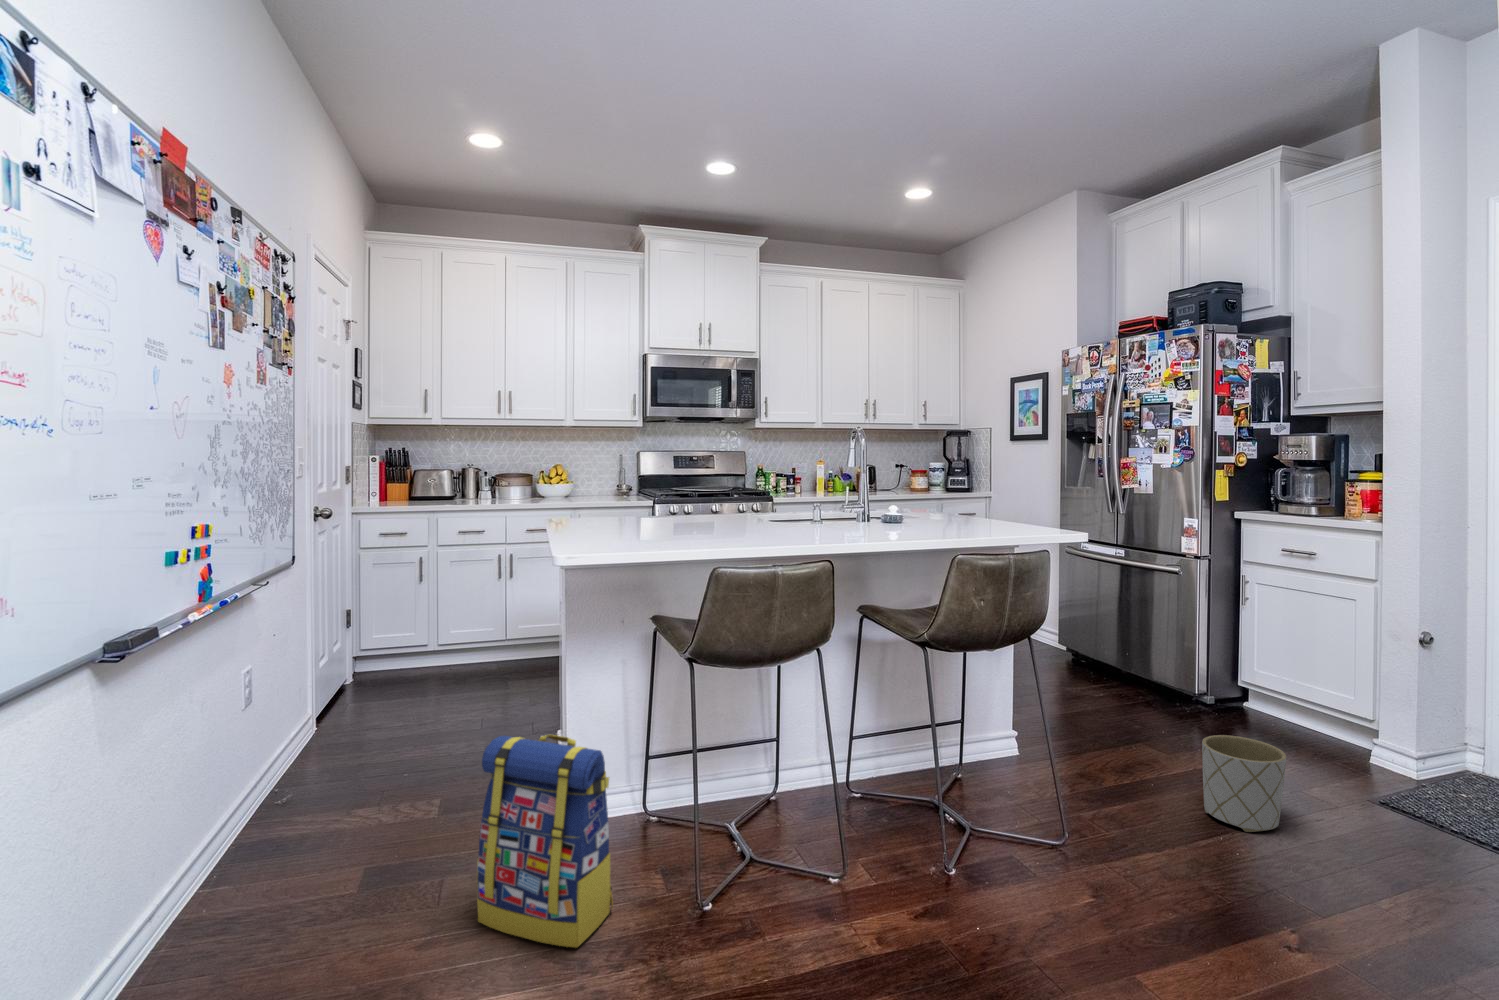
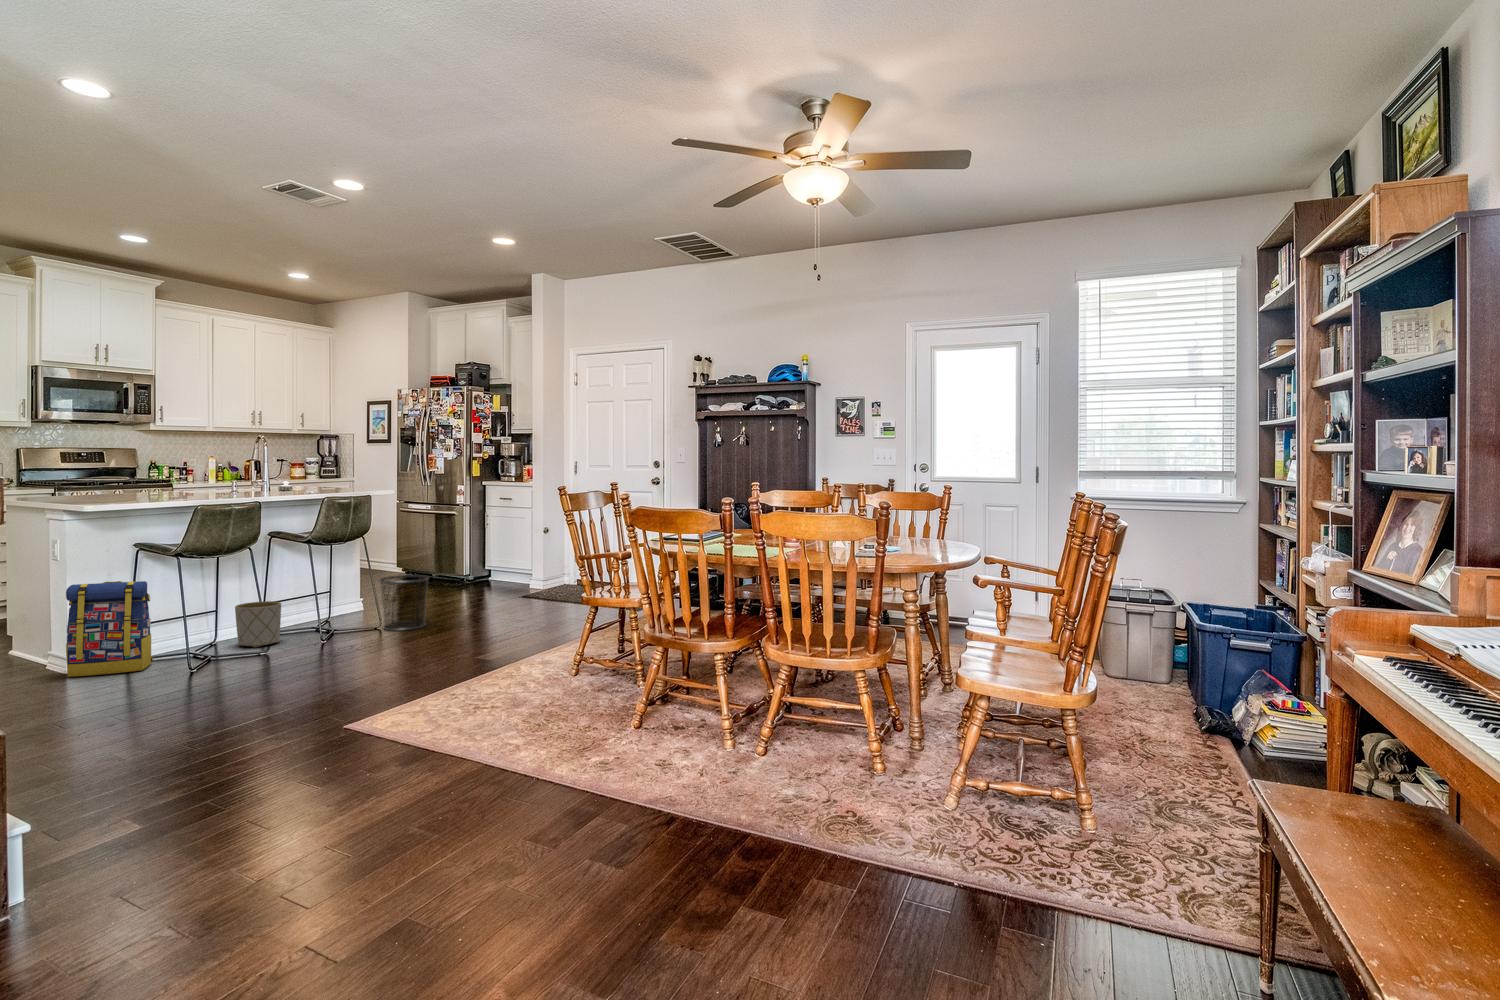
planter: present [1202,735,1287,832] -> present [235,601,281,648]
waste bin: none [1053,760,1182,930] -> present [379,575,429,631]

